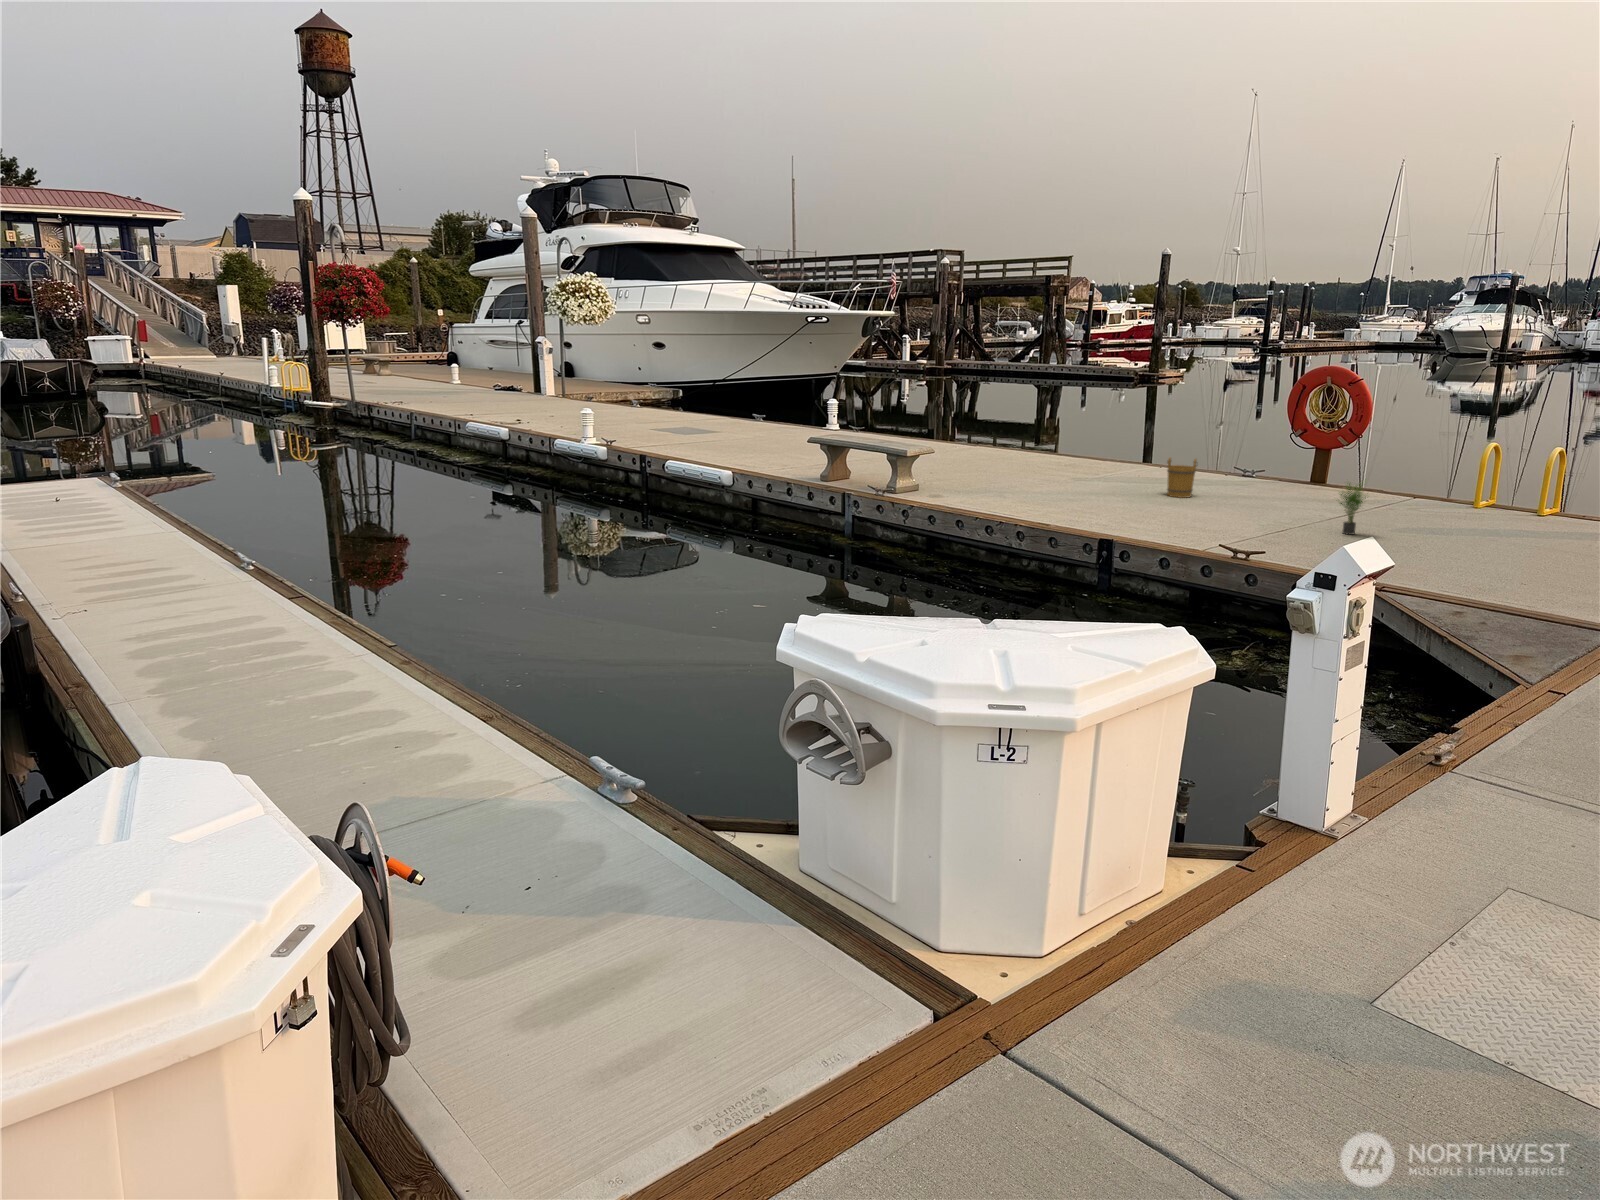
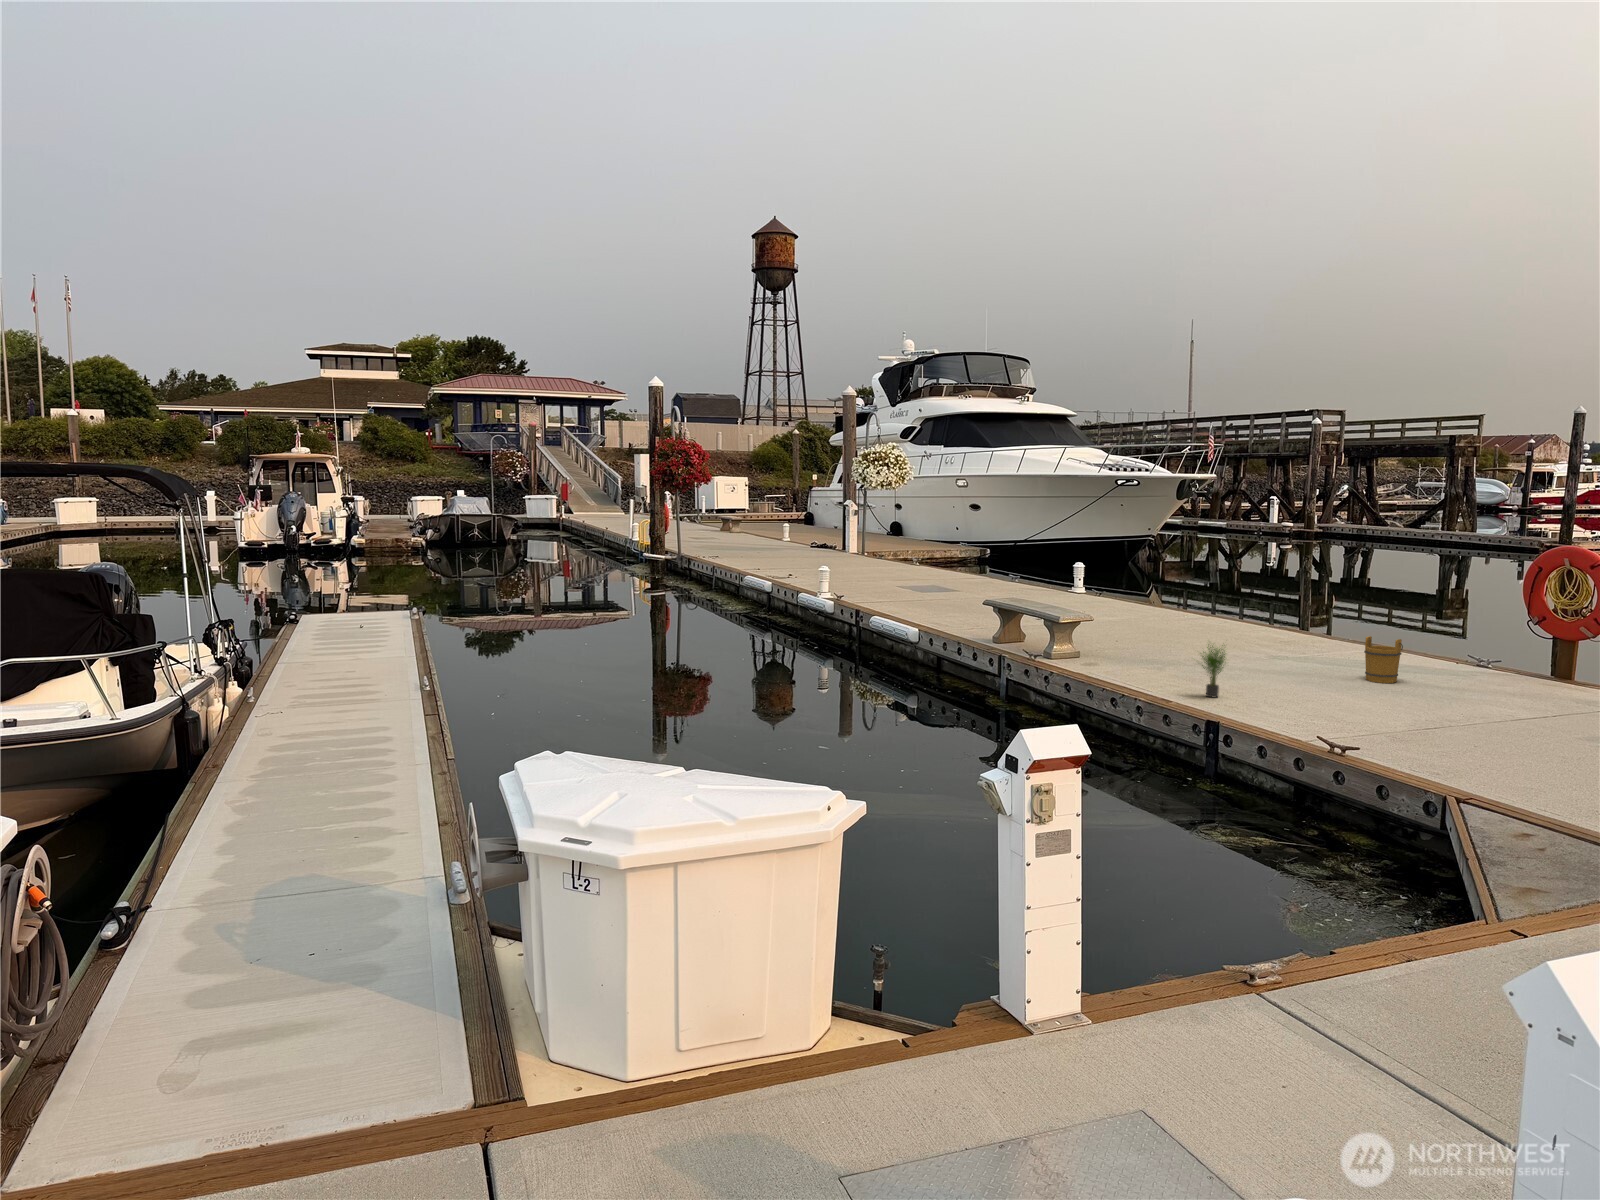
potted plant: present [1340,484,1366,535] -> present [1200,645,1226,697]

